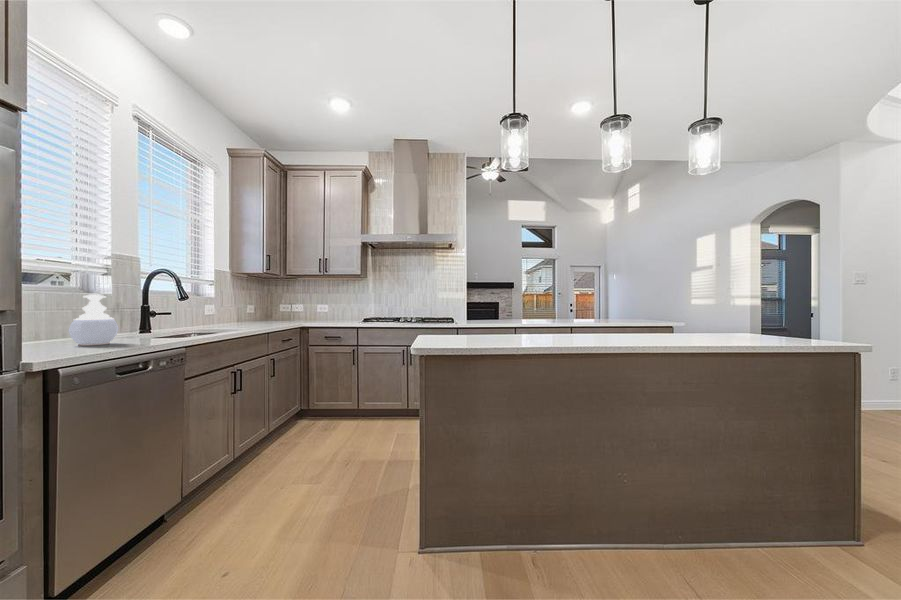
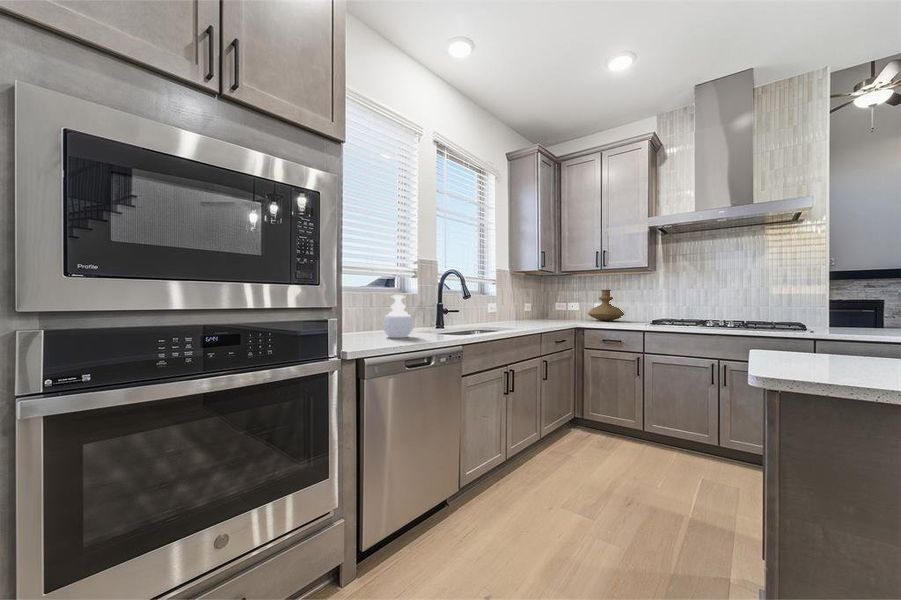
vase: none [310,293,343,320] -> present [588,290,624,321]

